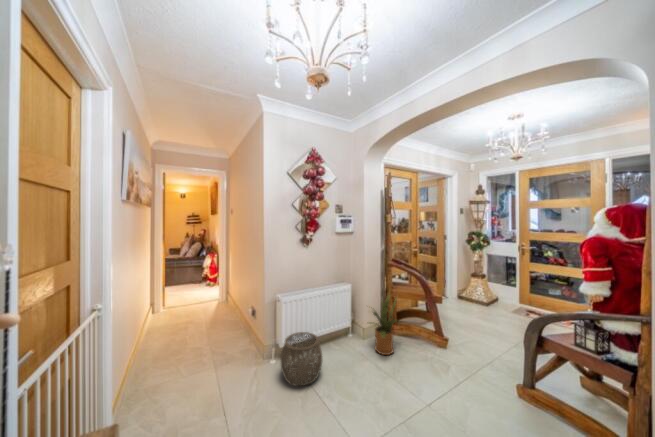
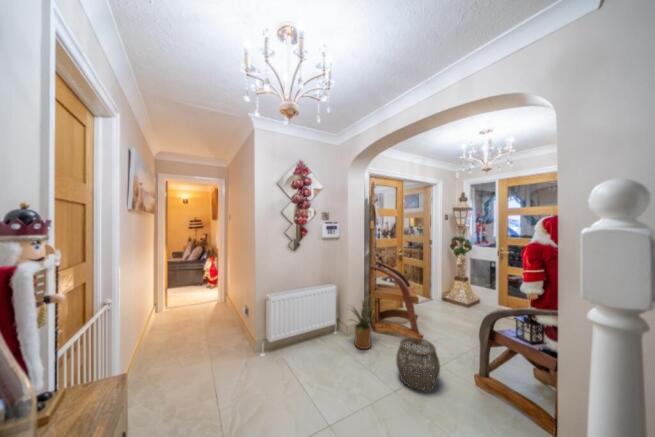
woven basket: present [281,332,322,386] -> present [396,337,440,390]

